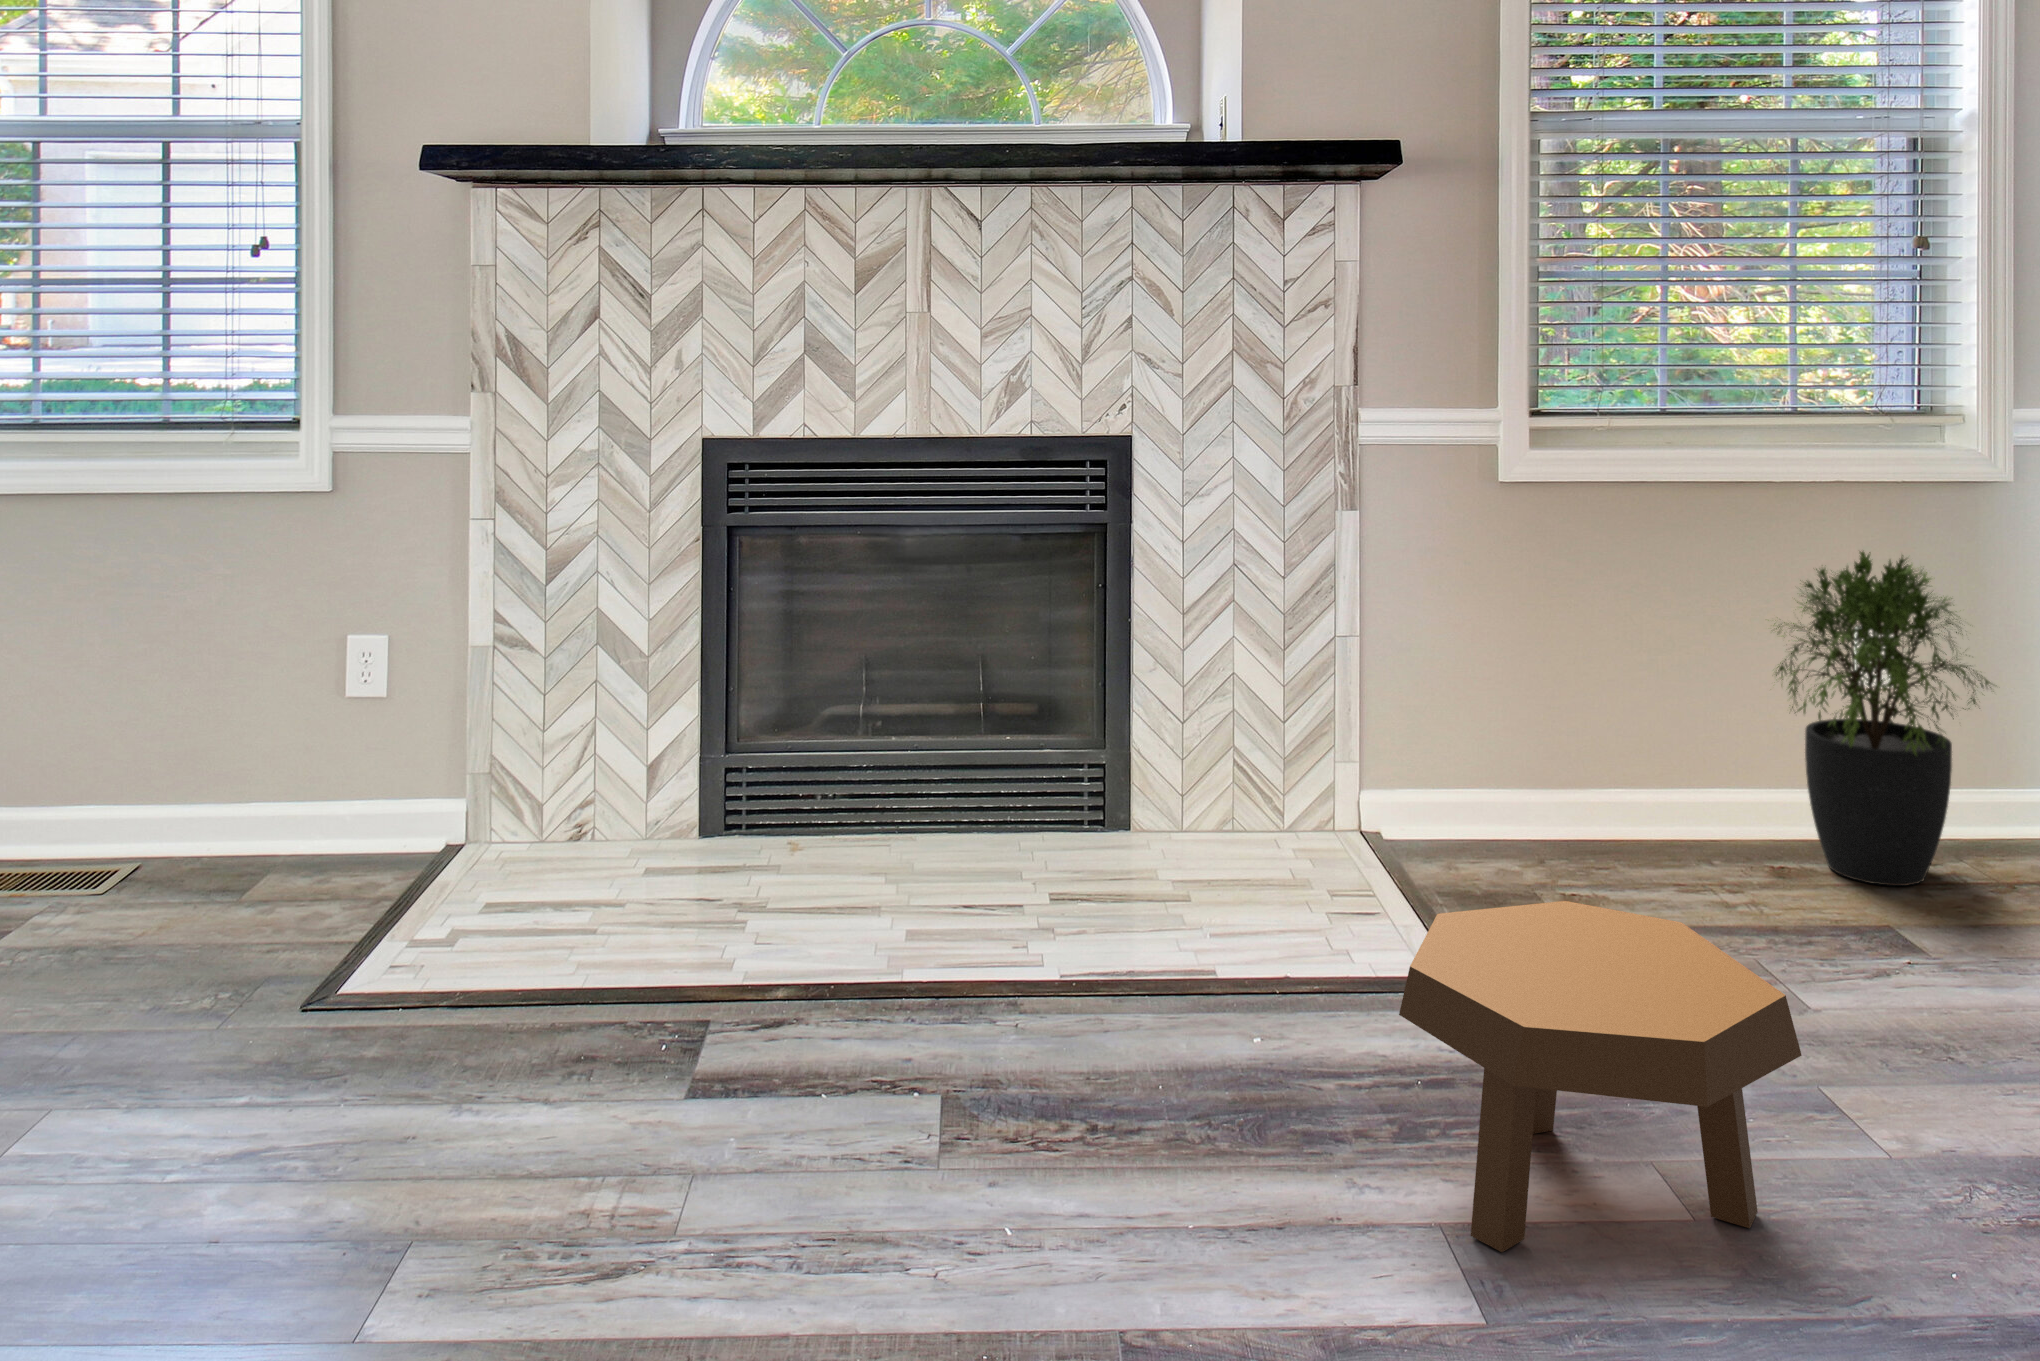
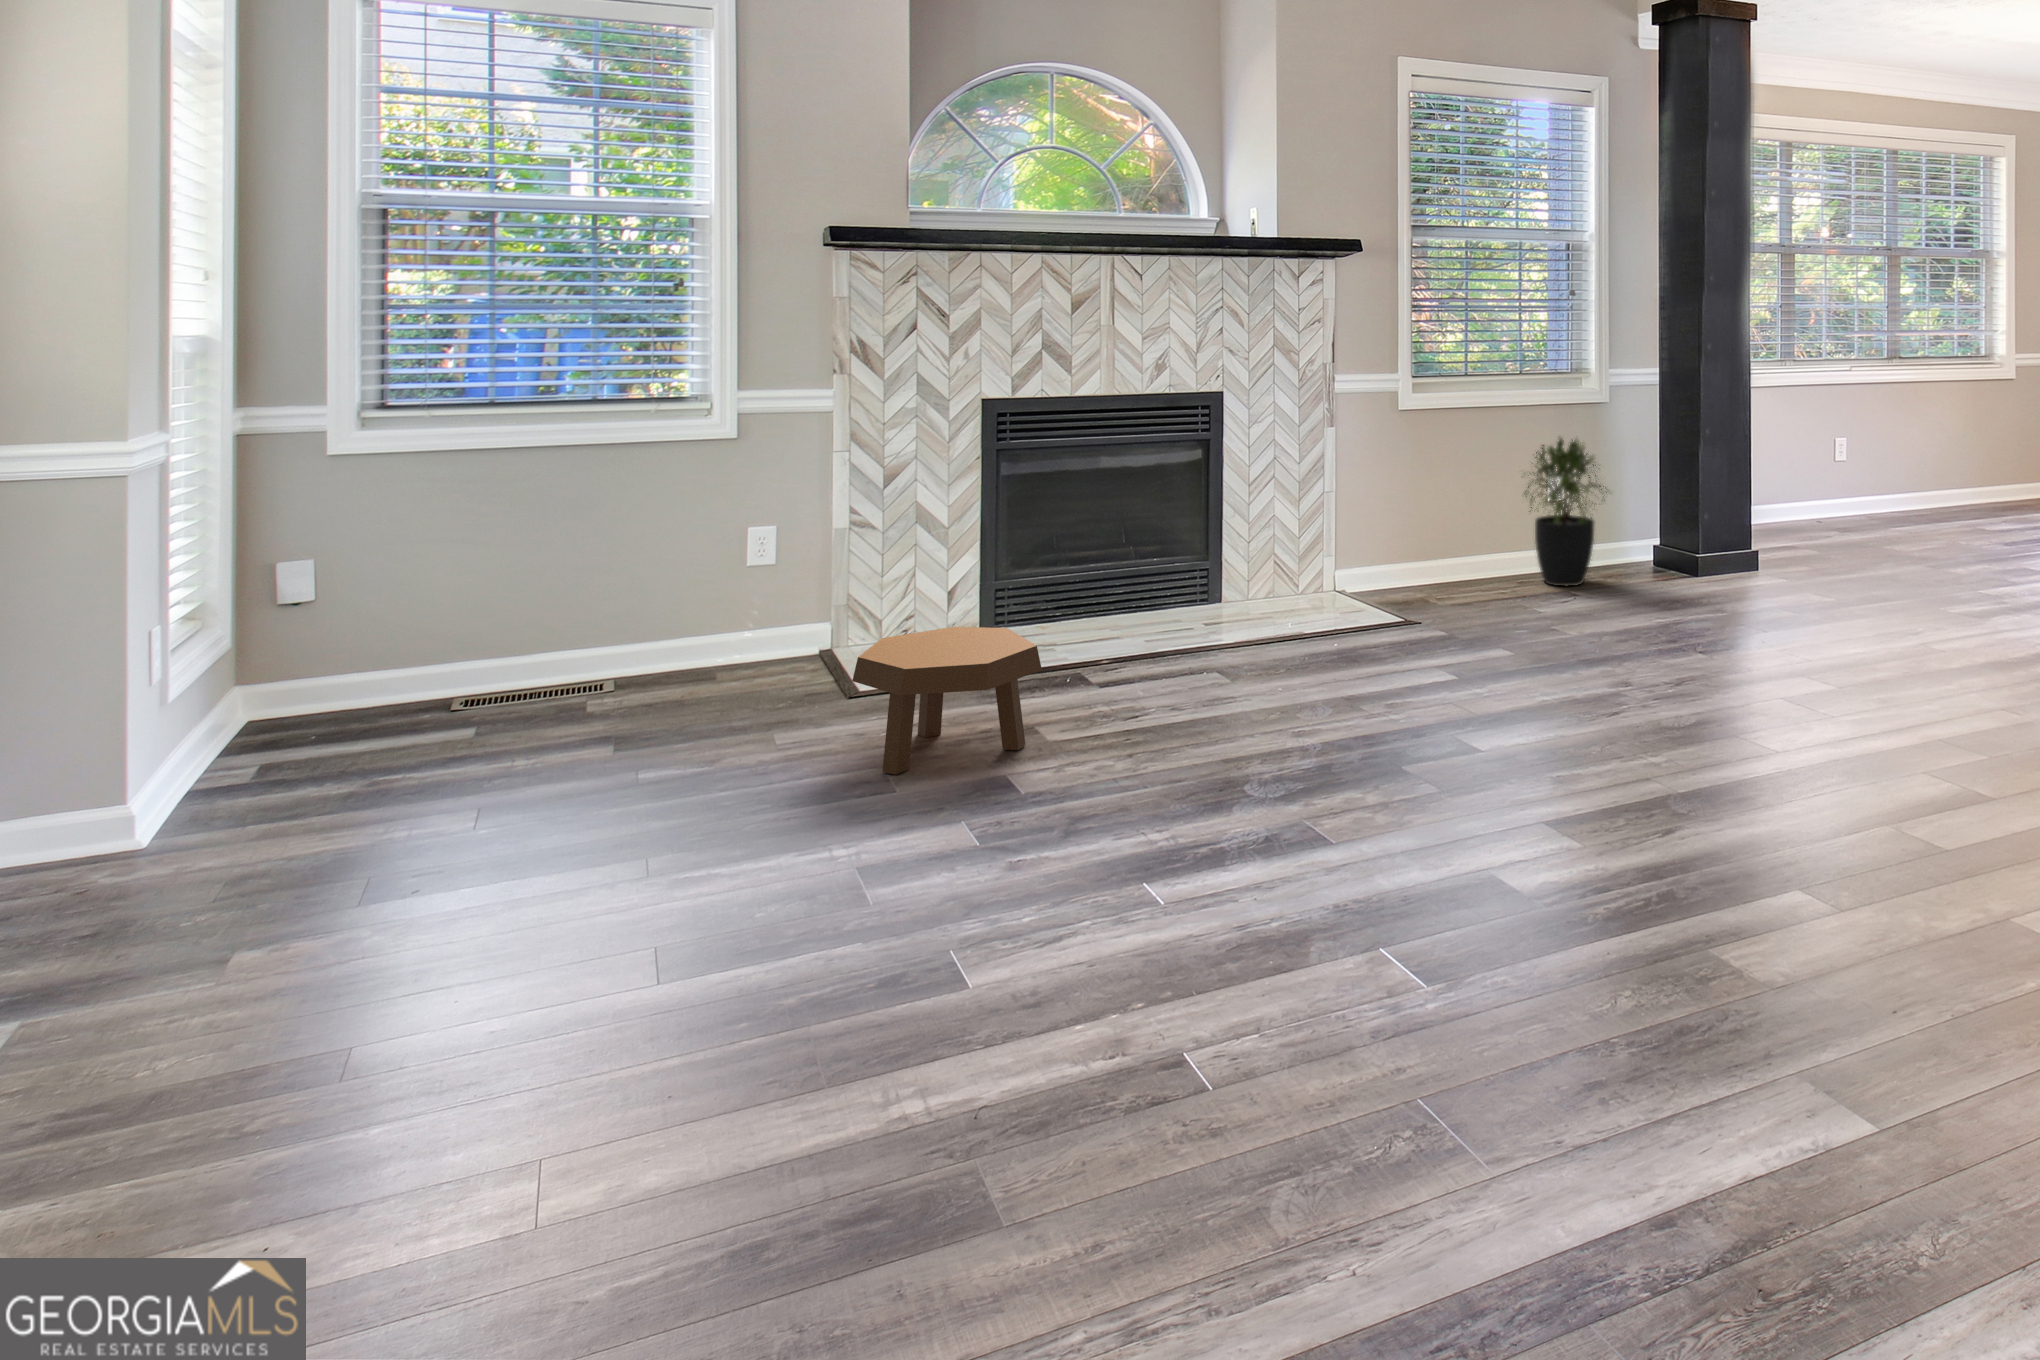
footstool: present [1399,901,1801,1252] -> present [852,627,1042,775]

